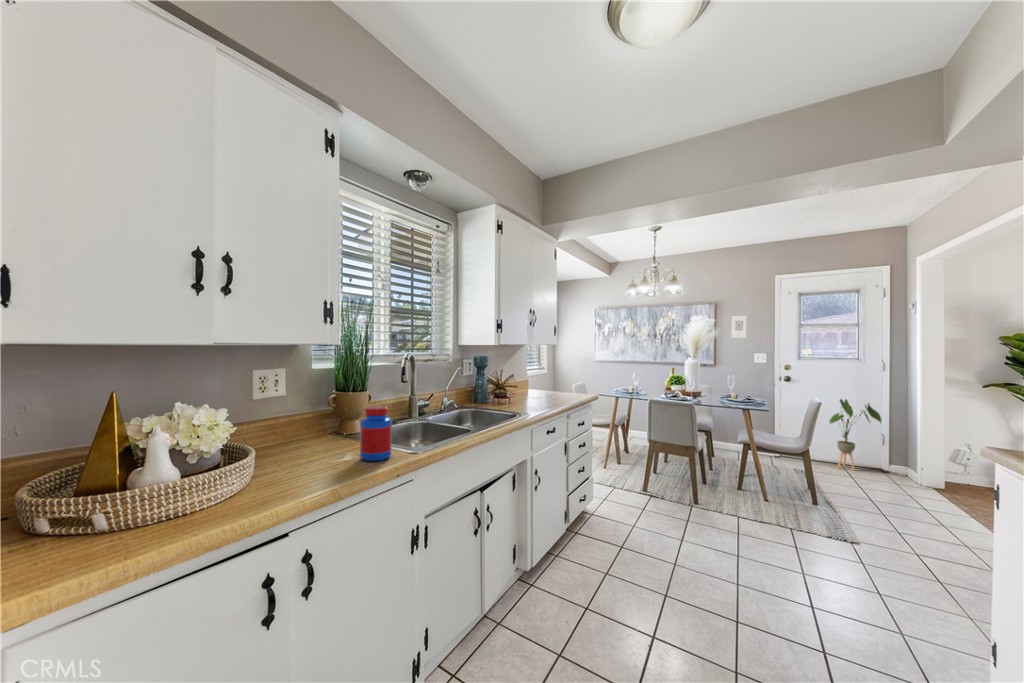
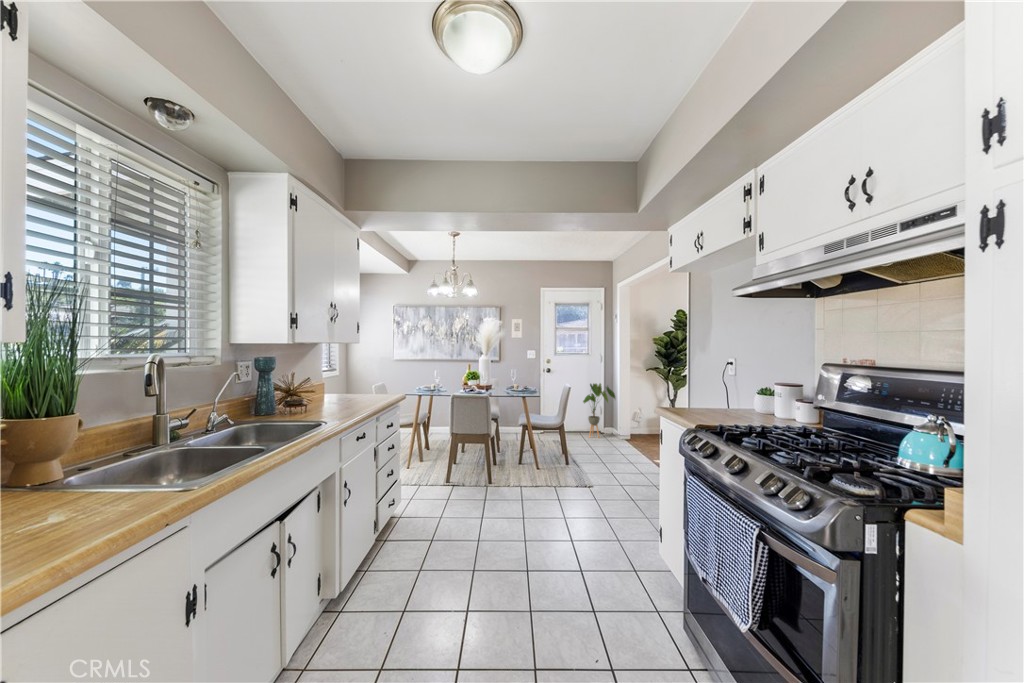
jar: present [360,405,392,461] -> none [61,432,128,523]

